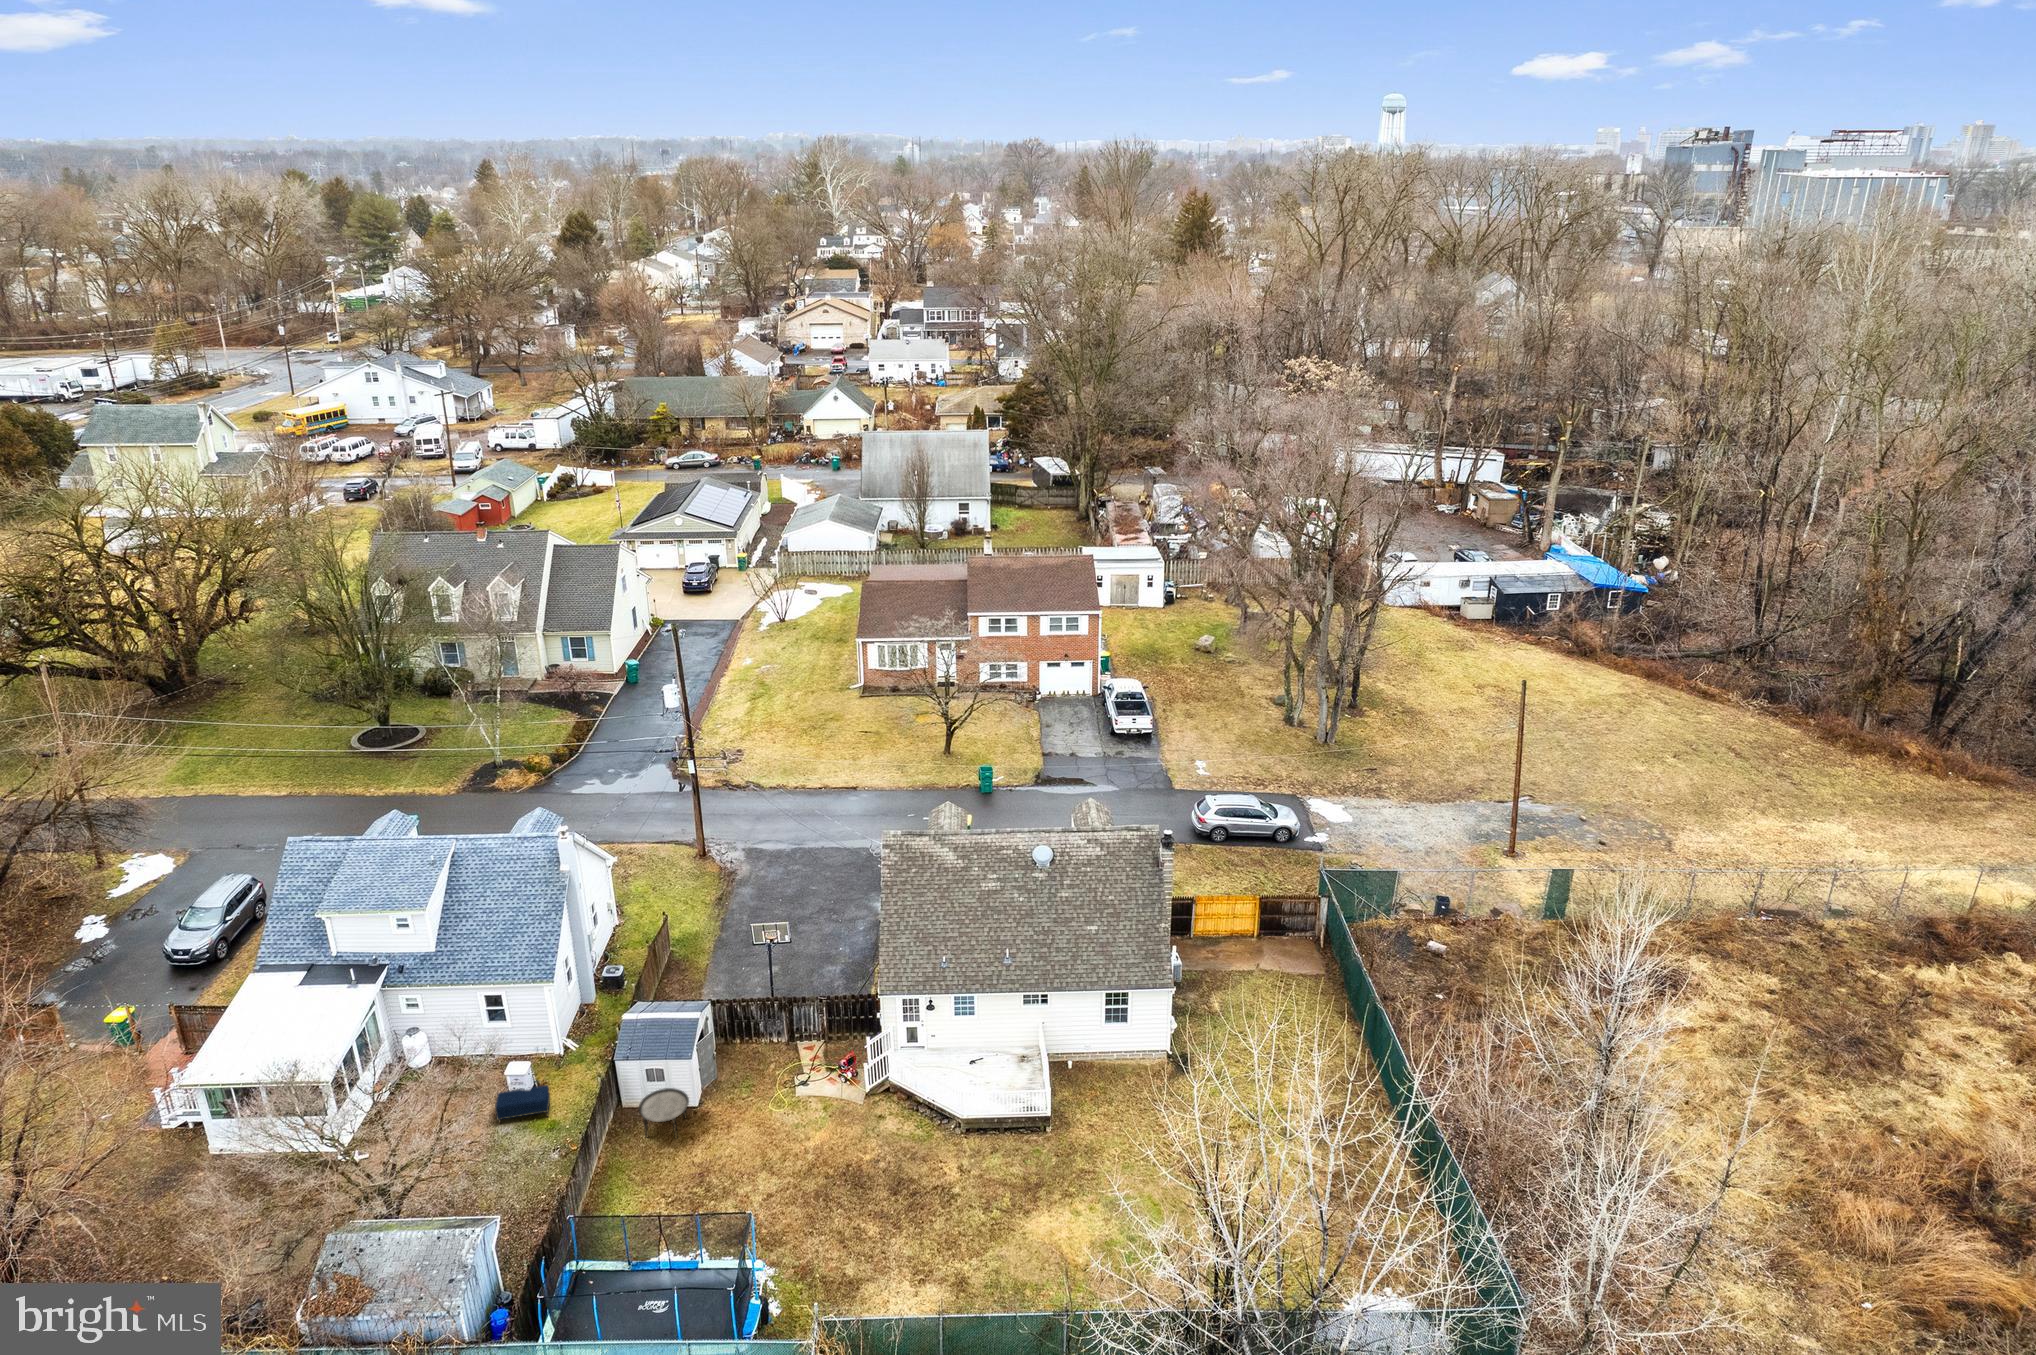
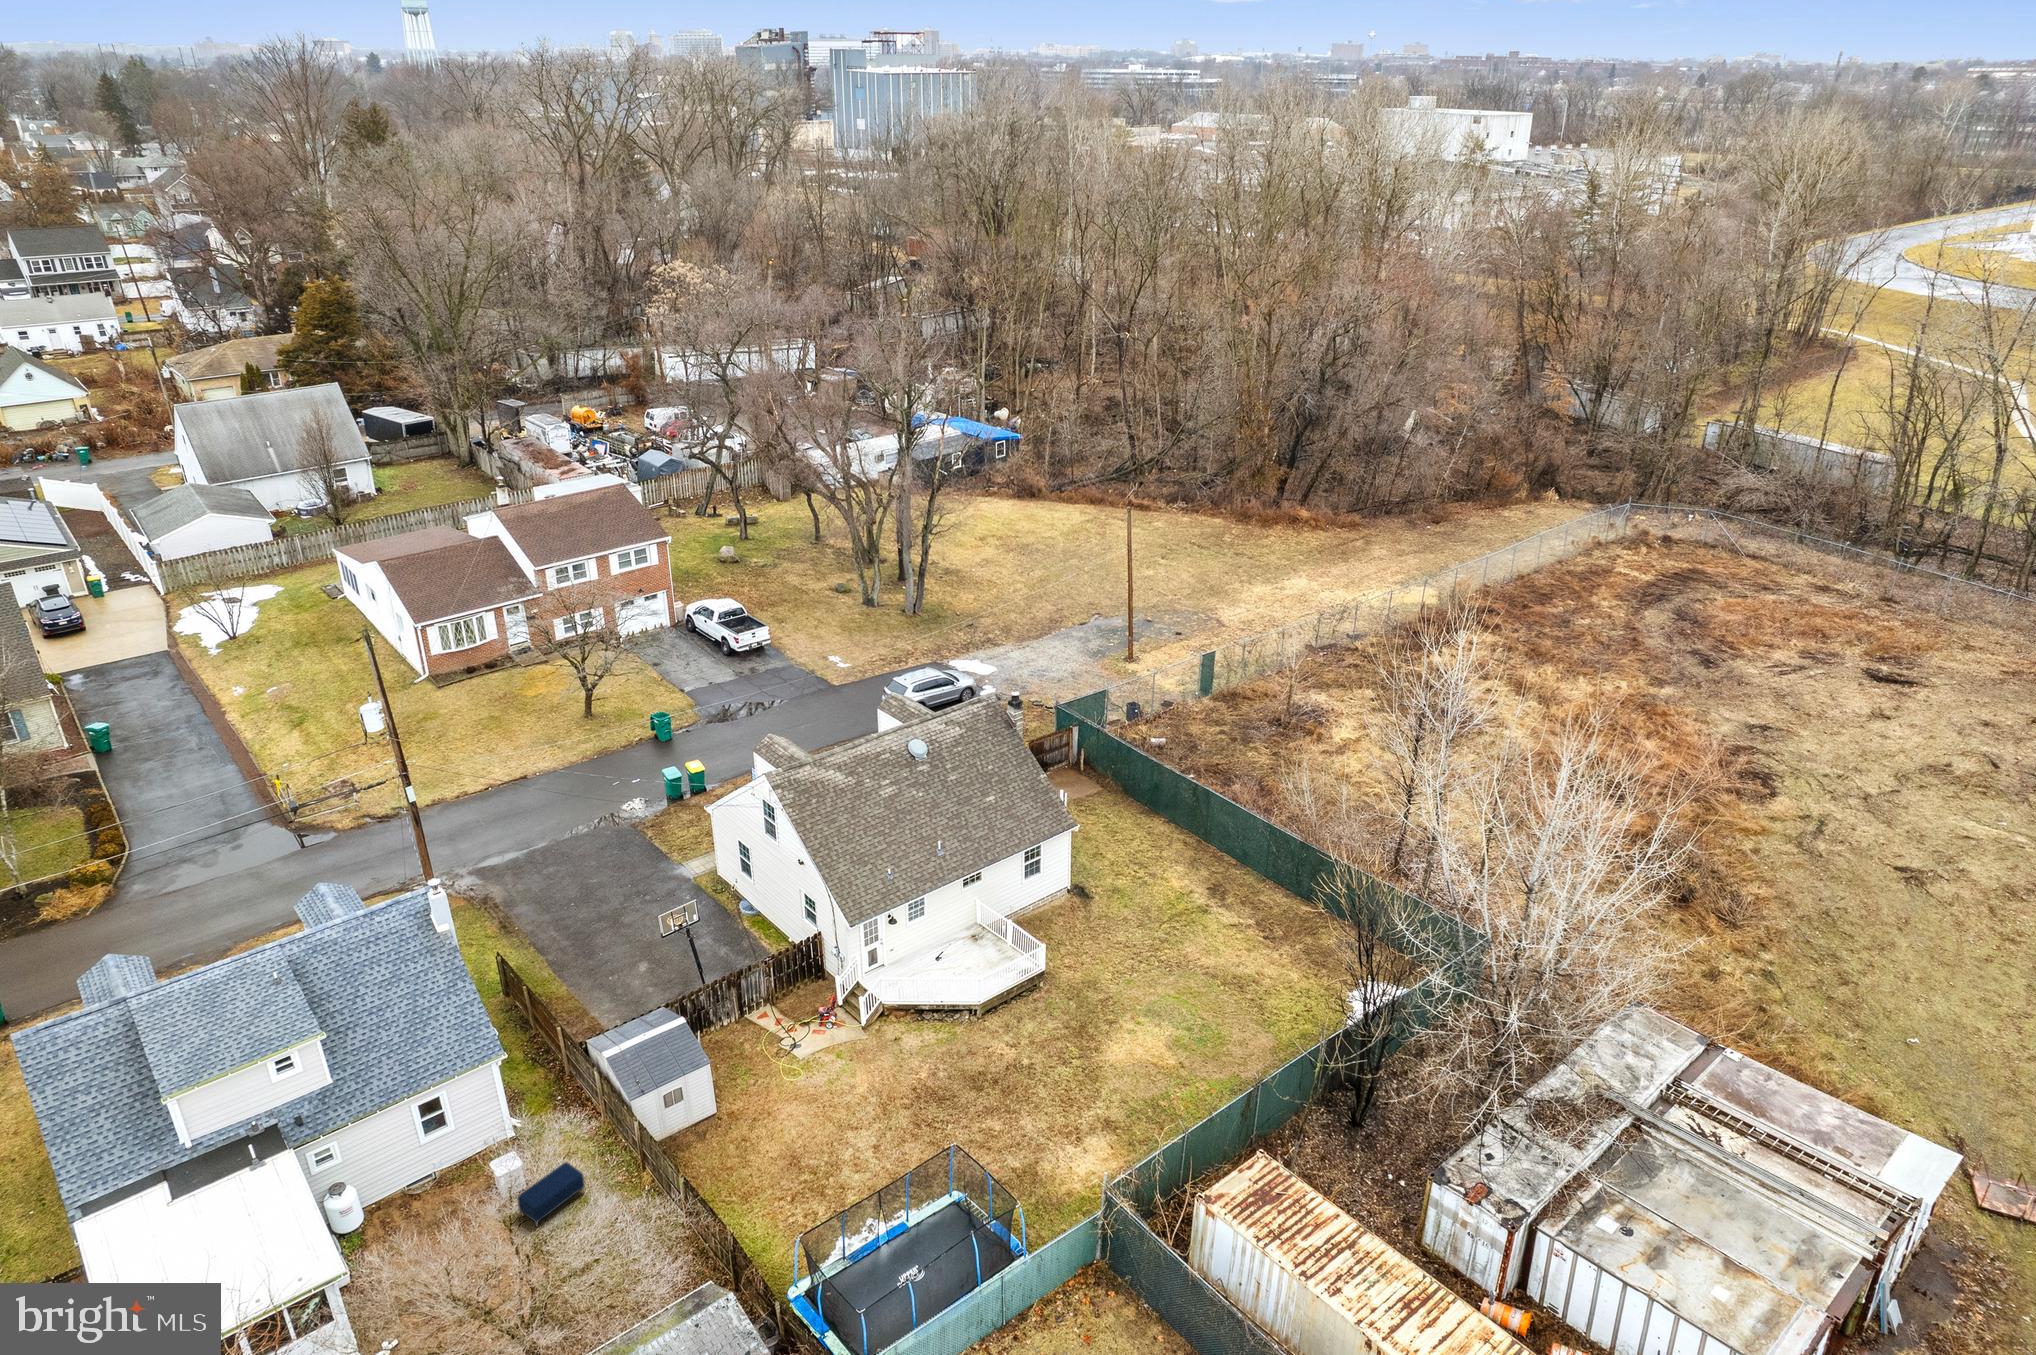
round table: present [639,1088,689,1138] -> none [683,1097,739,1159]

